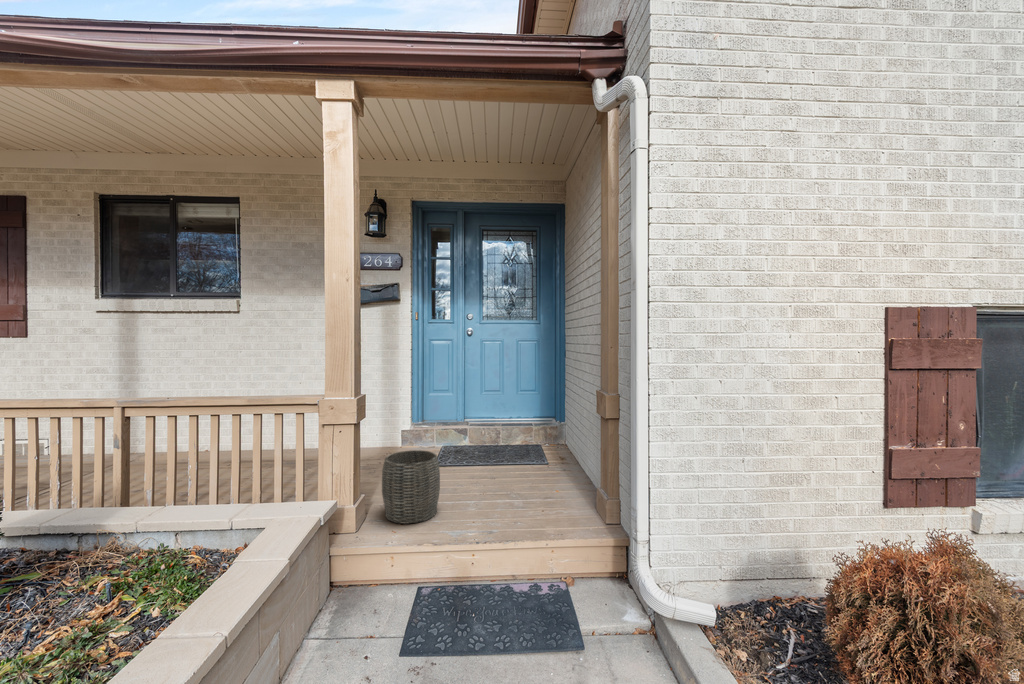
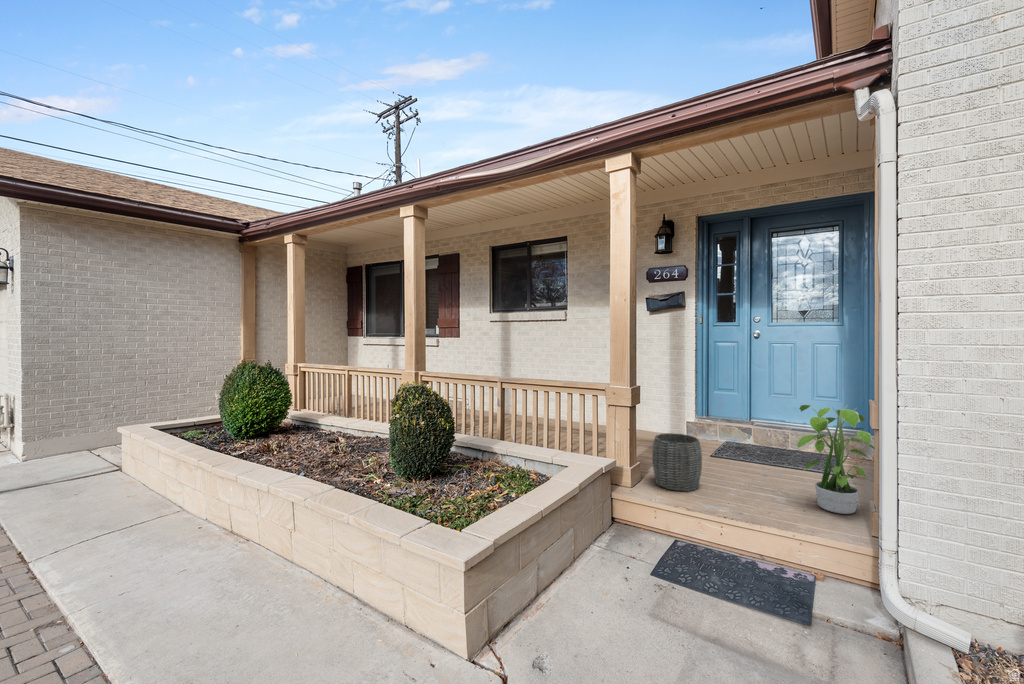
potted plant: none [530,398,594,506] -> present [796,405,875,514]

